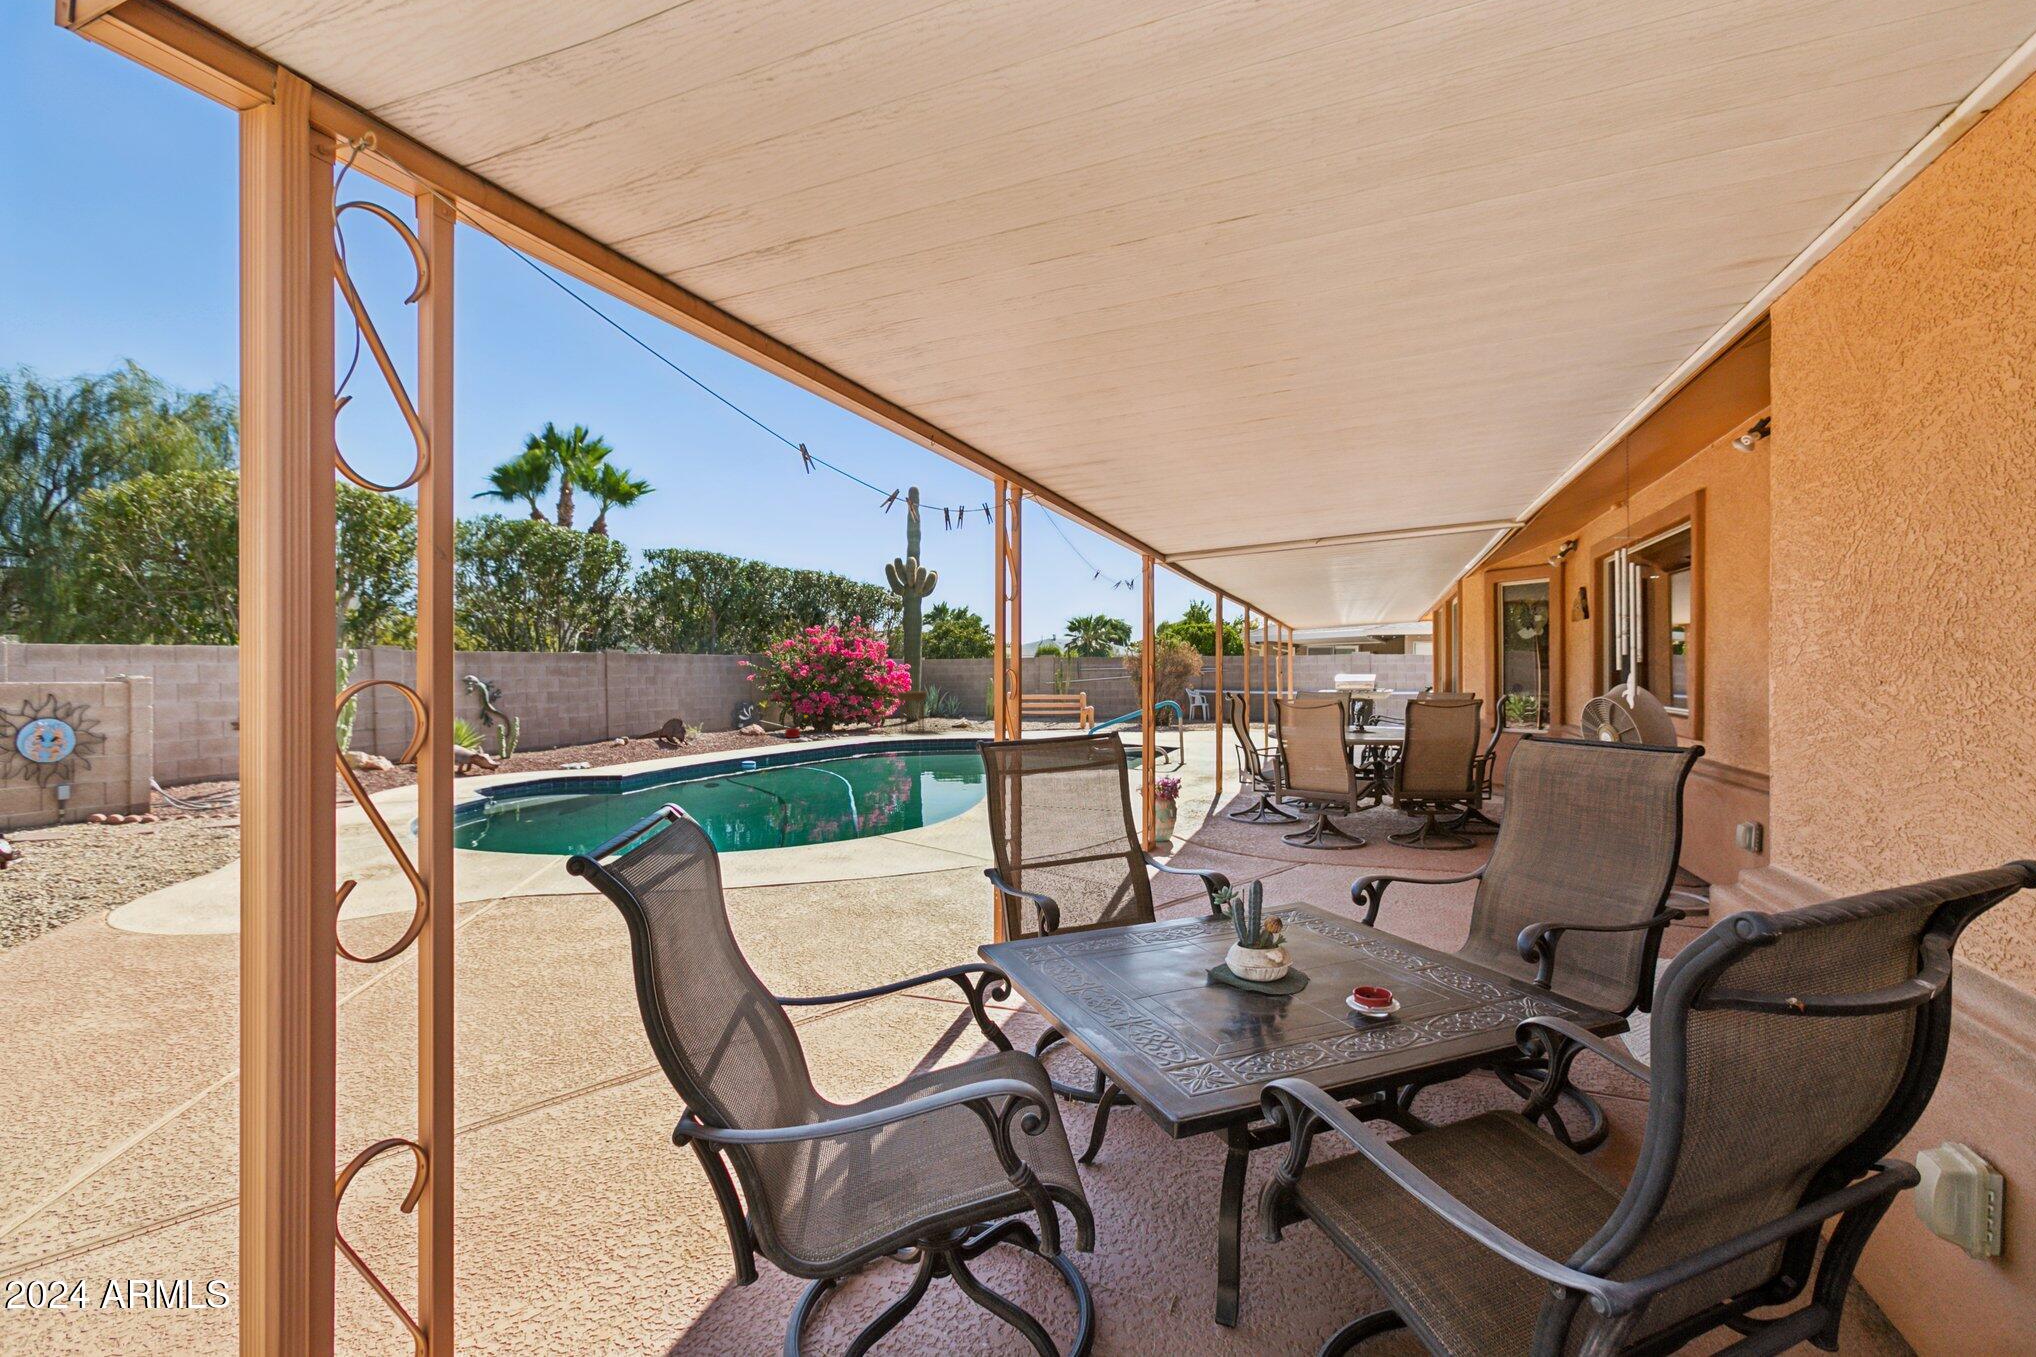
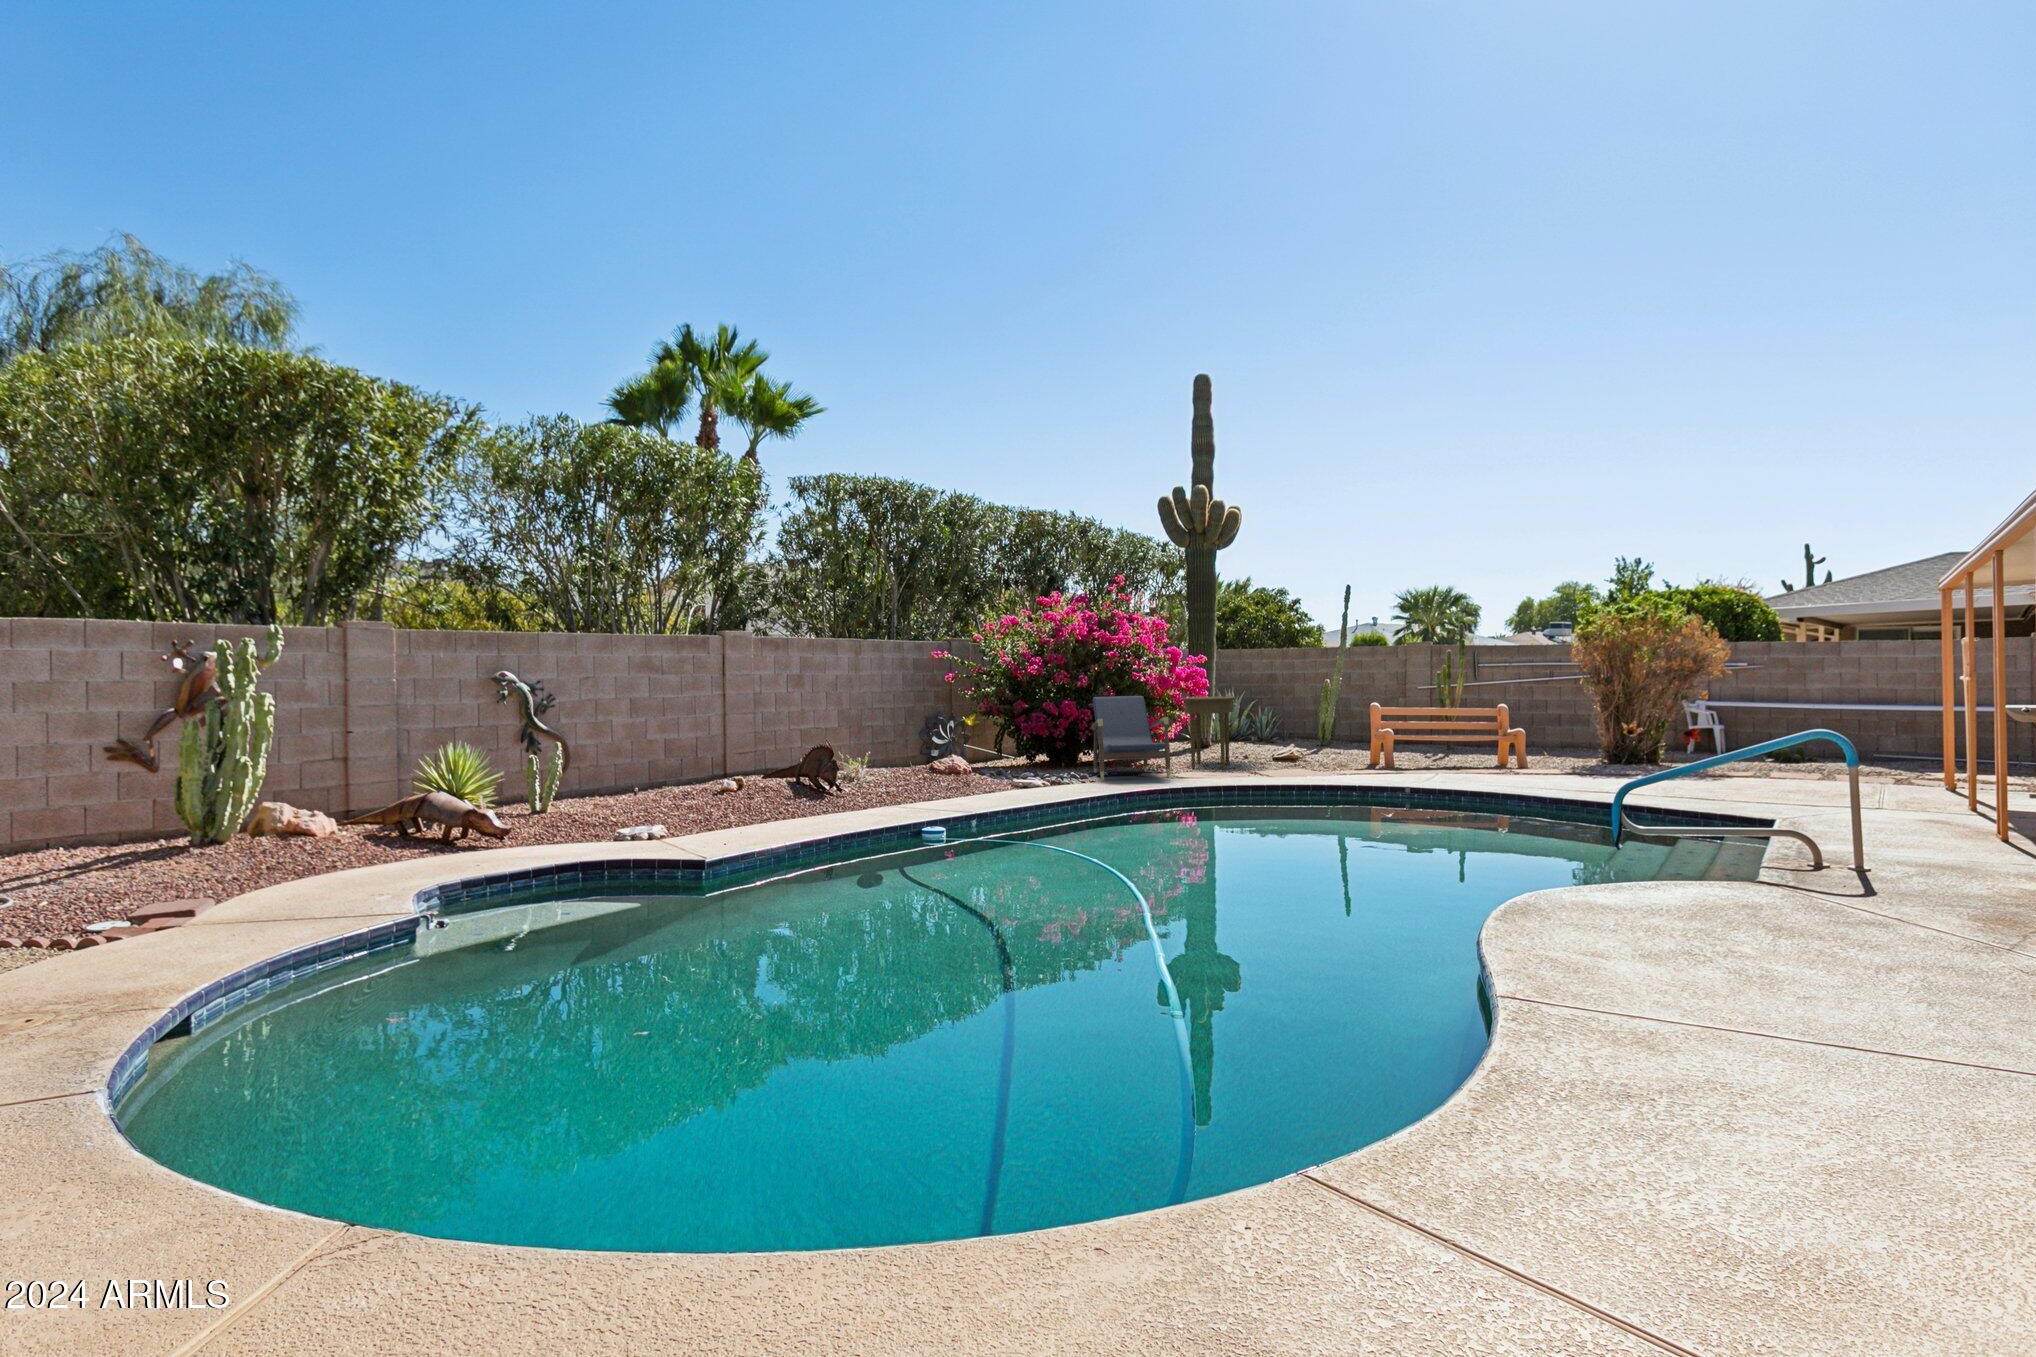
lounge chair: none [841,691,887,740] -> present [1092,696,1170,781]
decorative plant: present [785,708,807,738] -> none [1000,716,1038,775]

